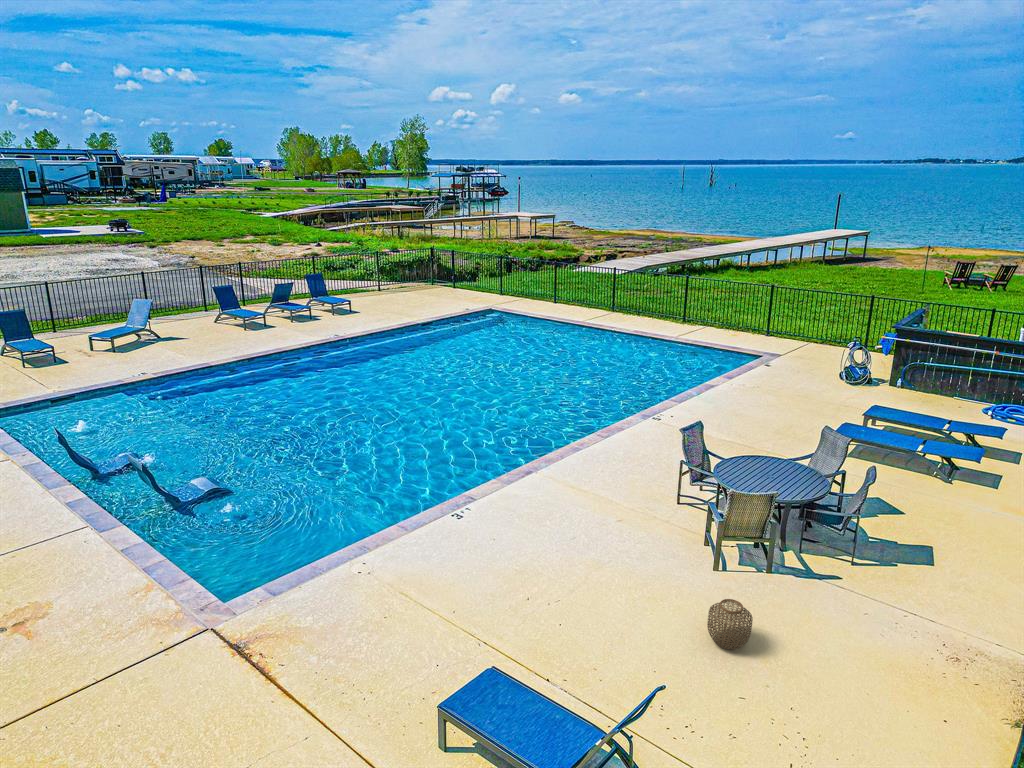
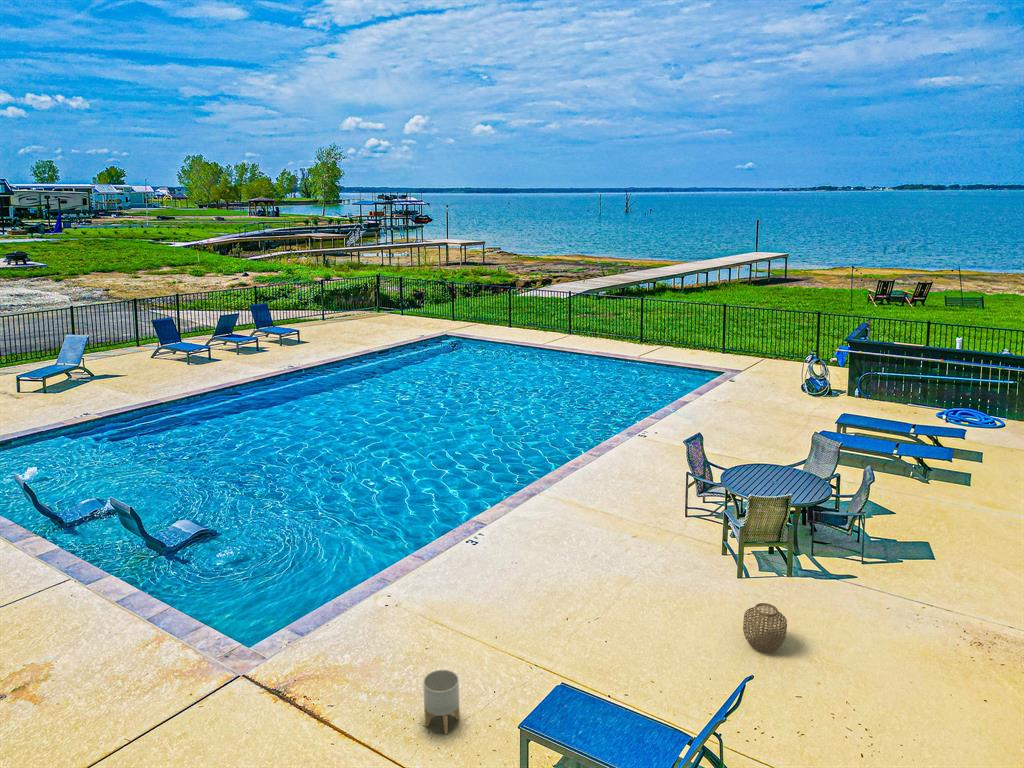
planter: none [364,642,401,706] -> present [423,669,460,734]

